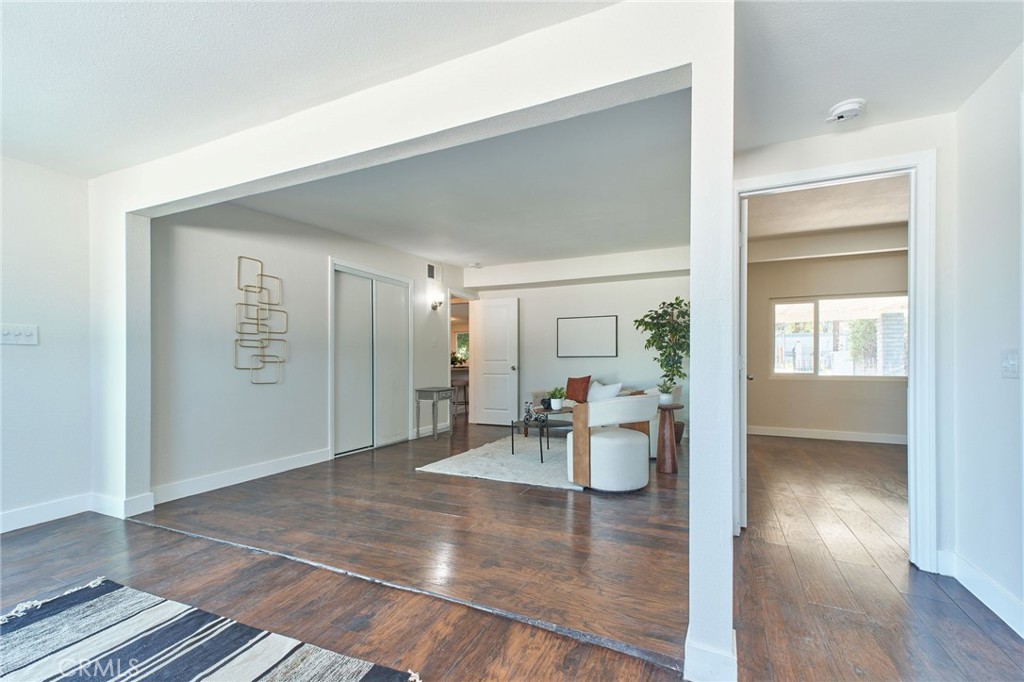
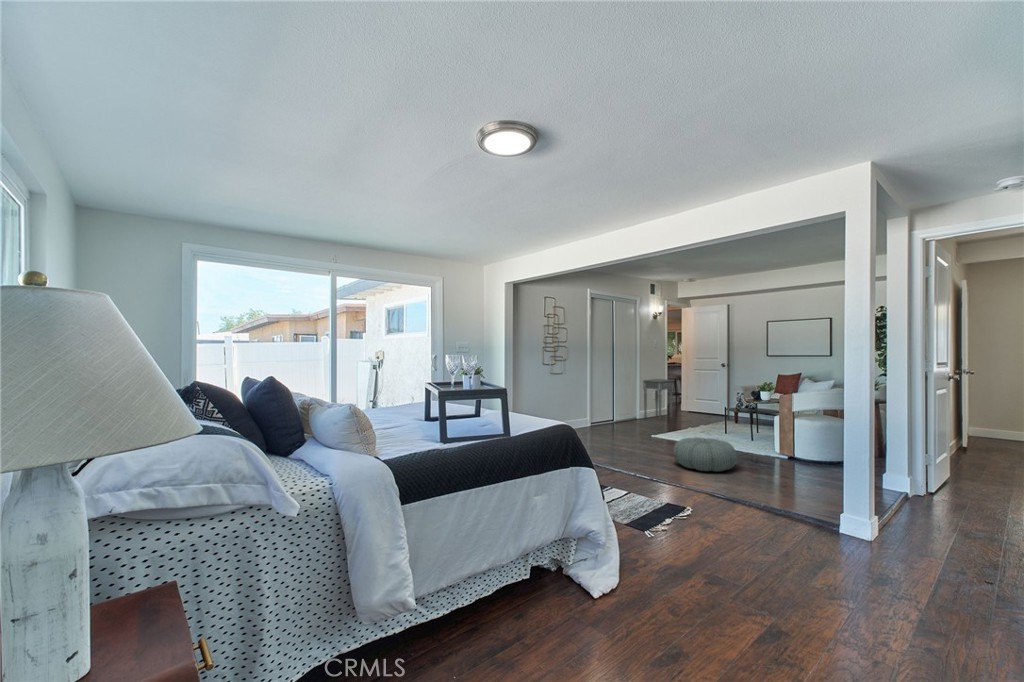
pouf: none [426,474,518,532] -> present [673,437,737,472]

